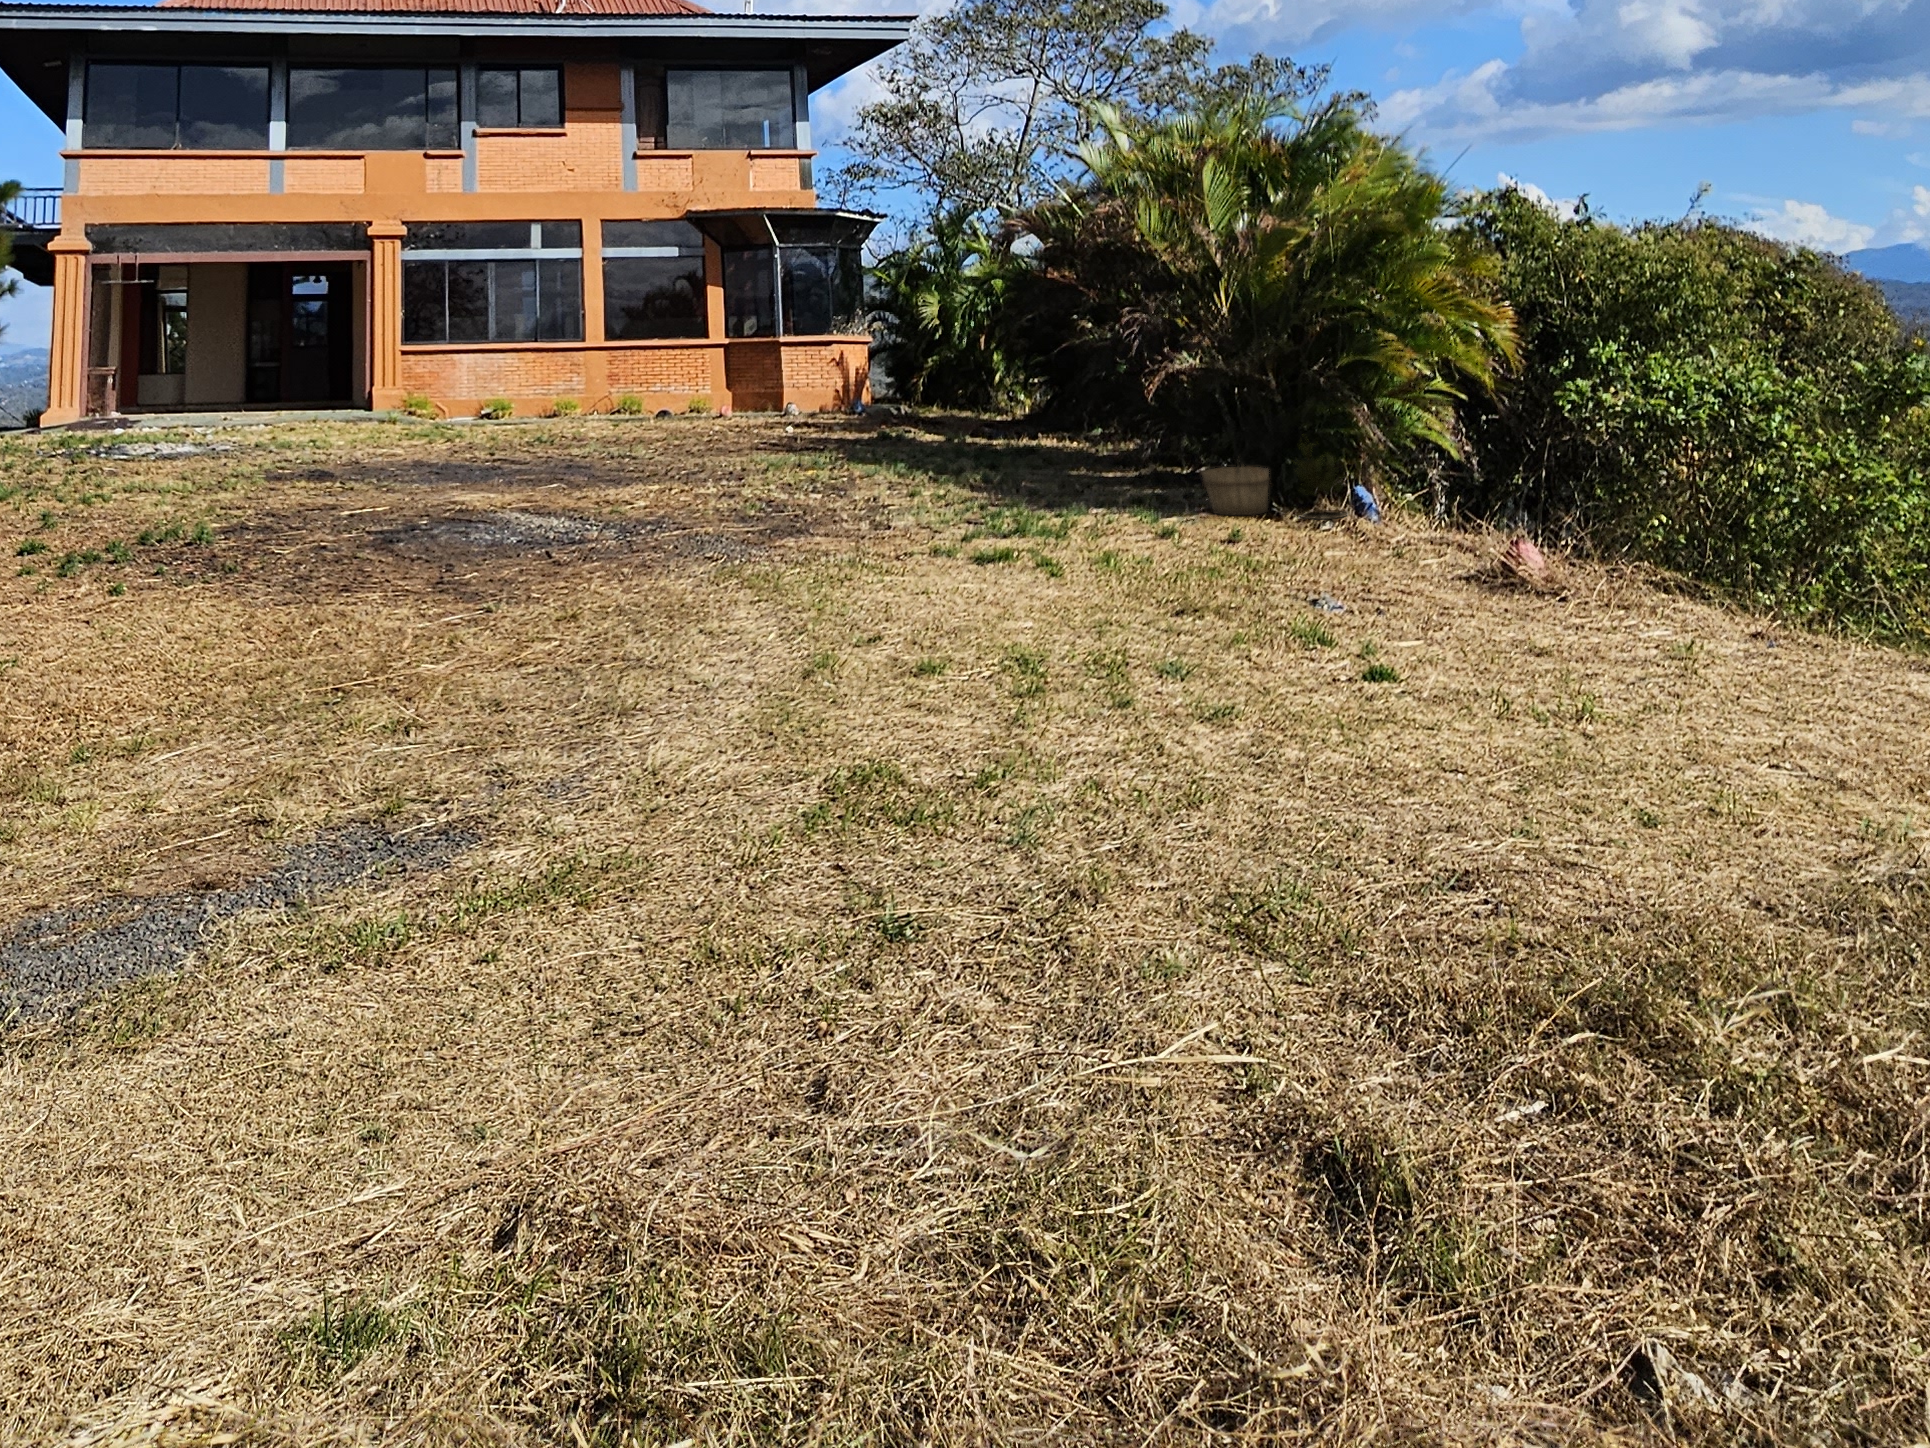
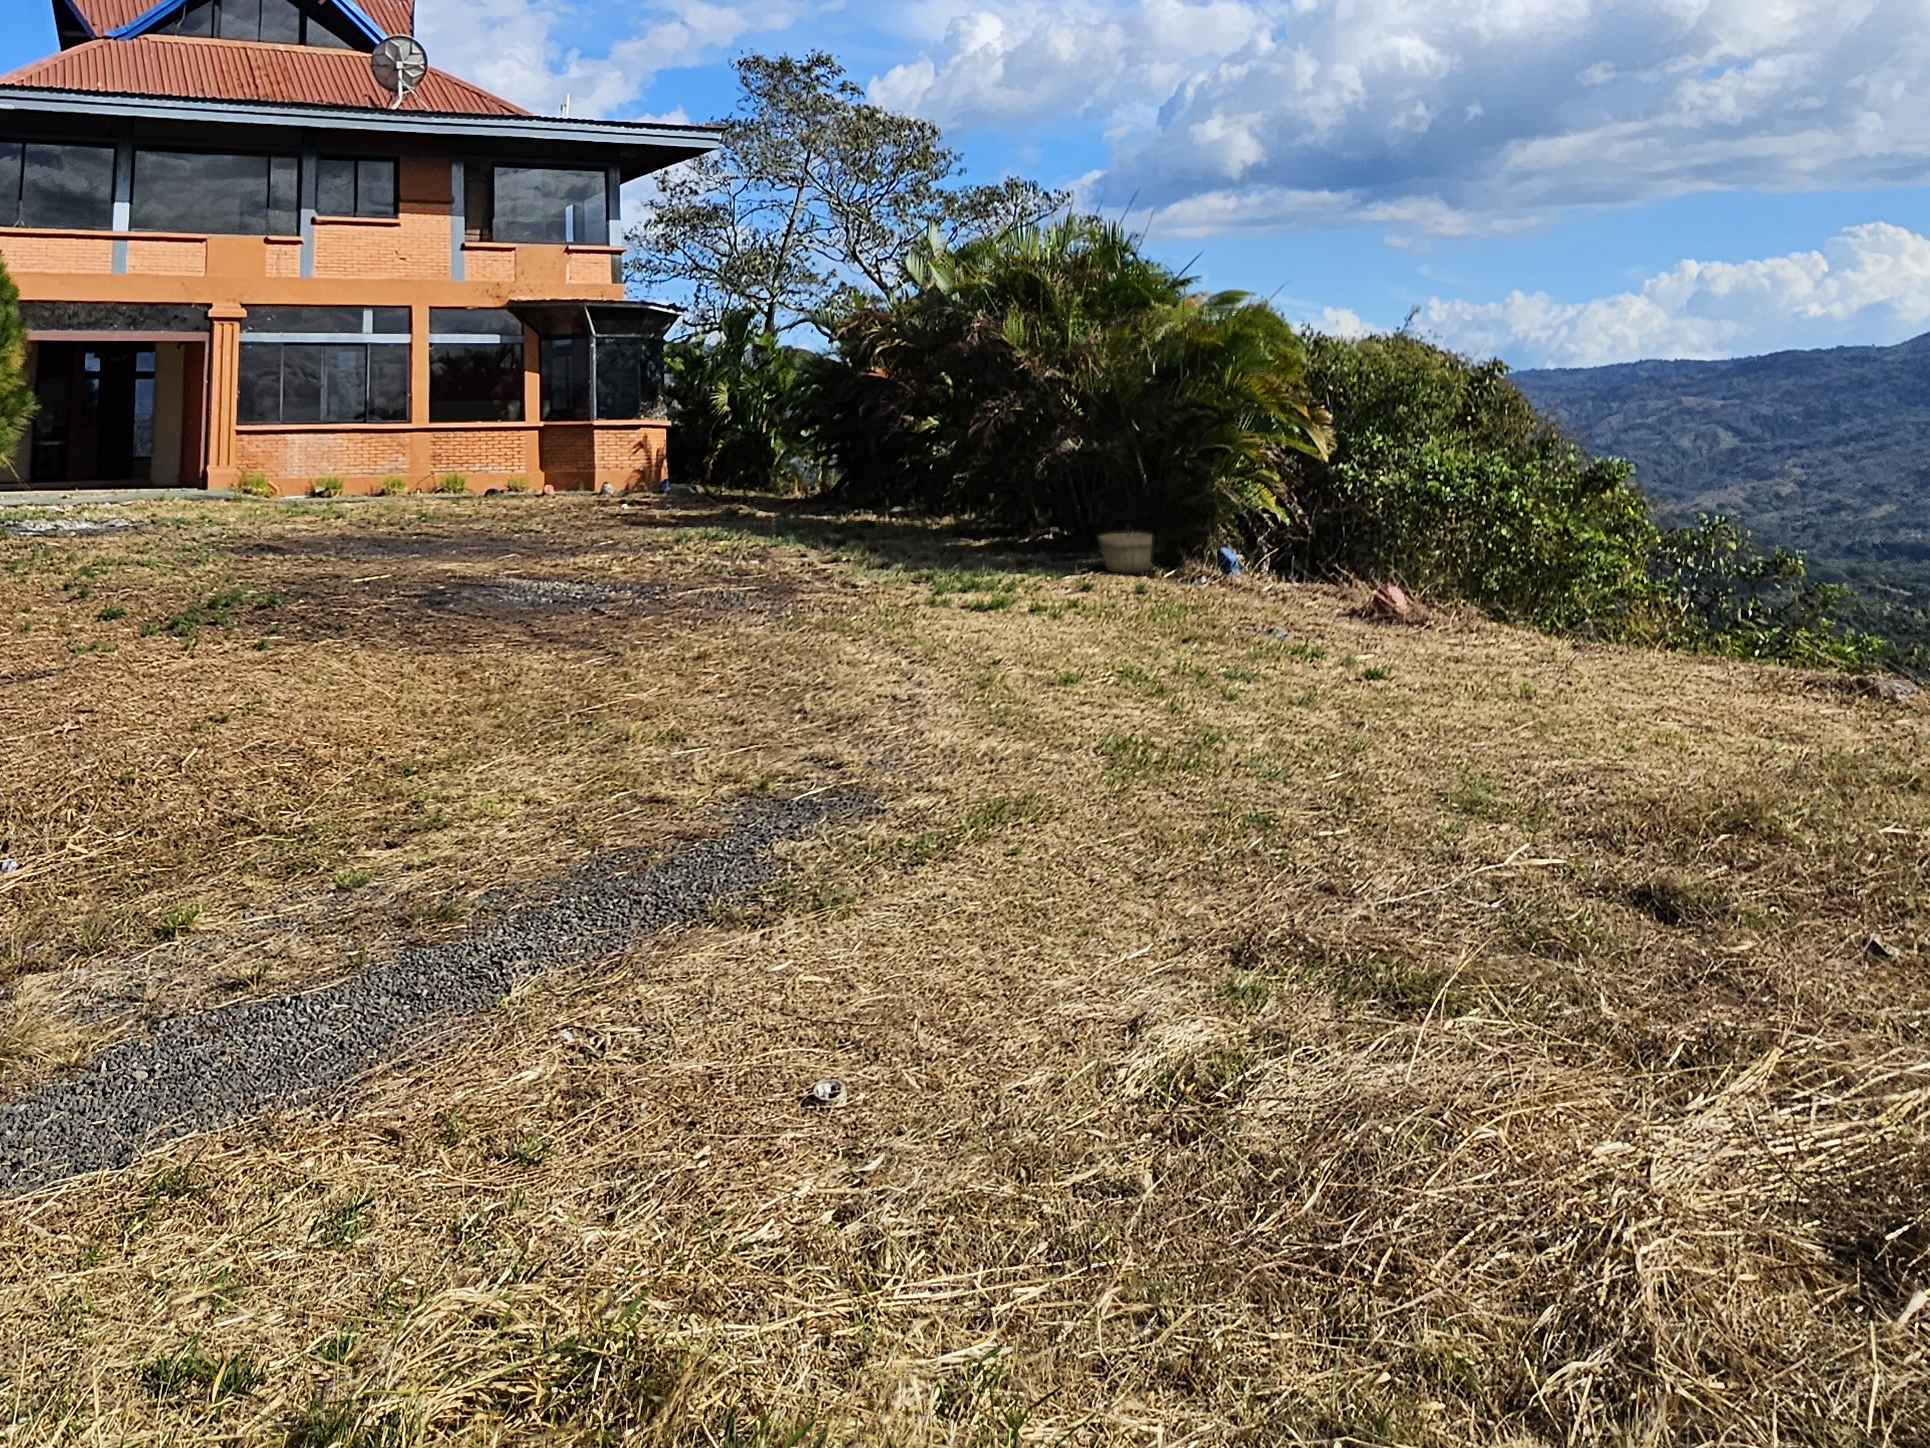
potted tree: present [1295,443,1346,519] -> none [1175,505,1219,574]

